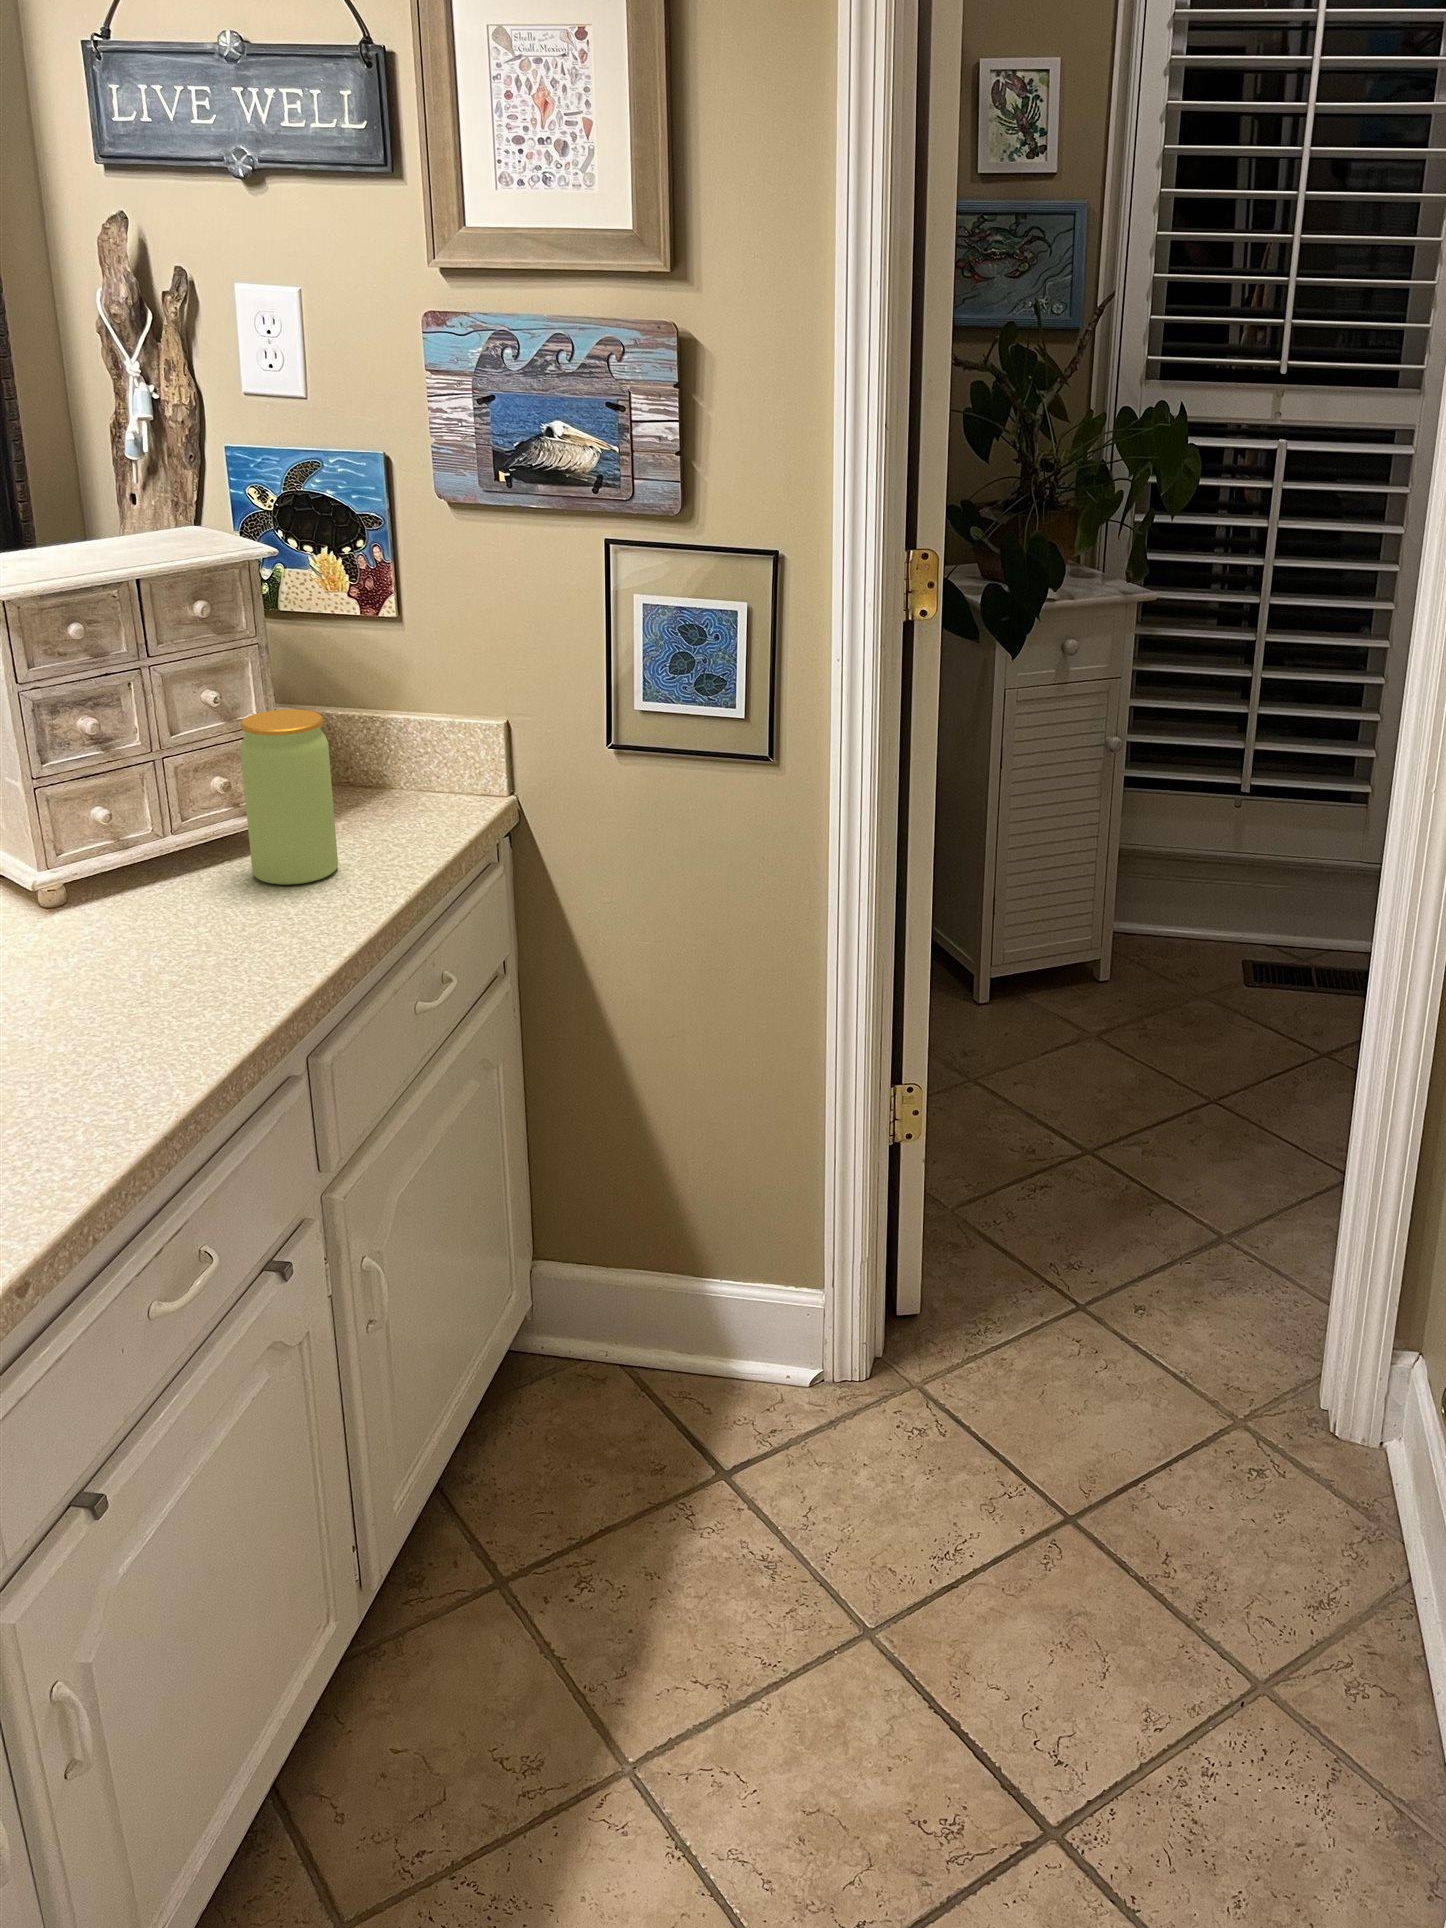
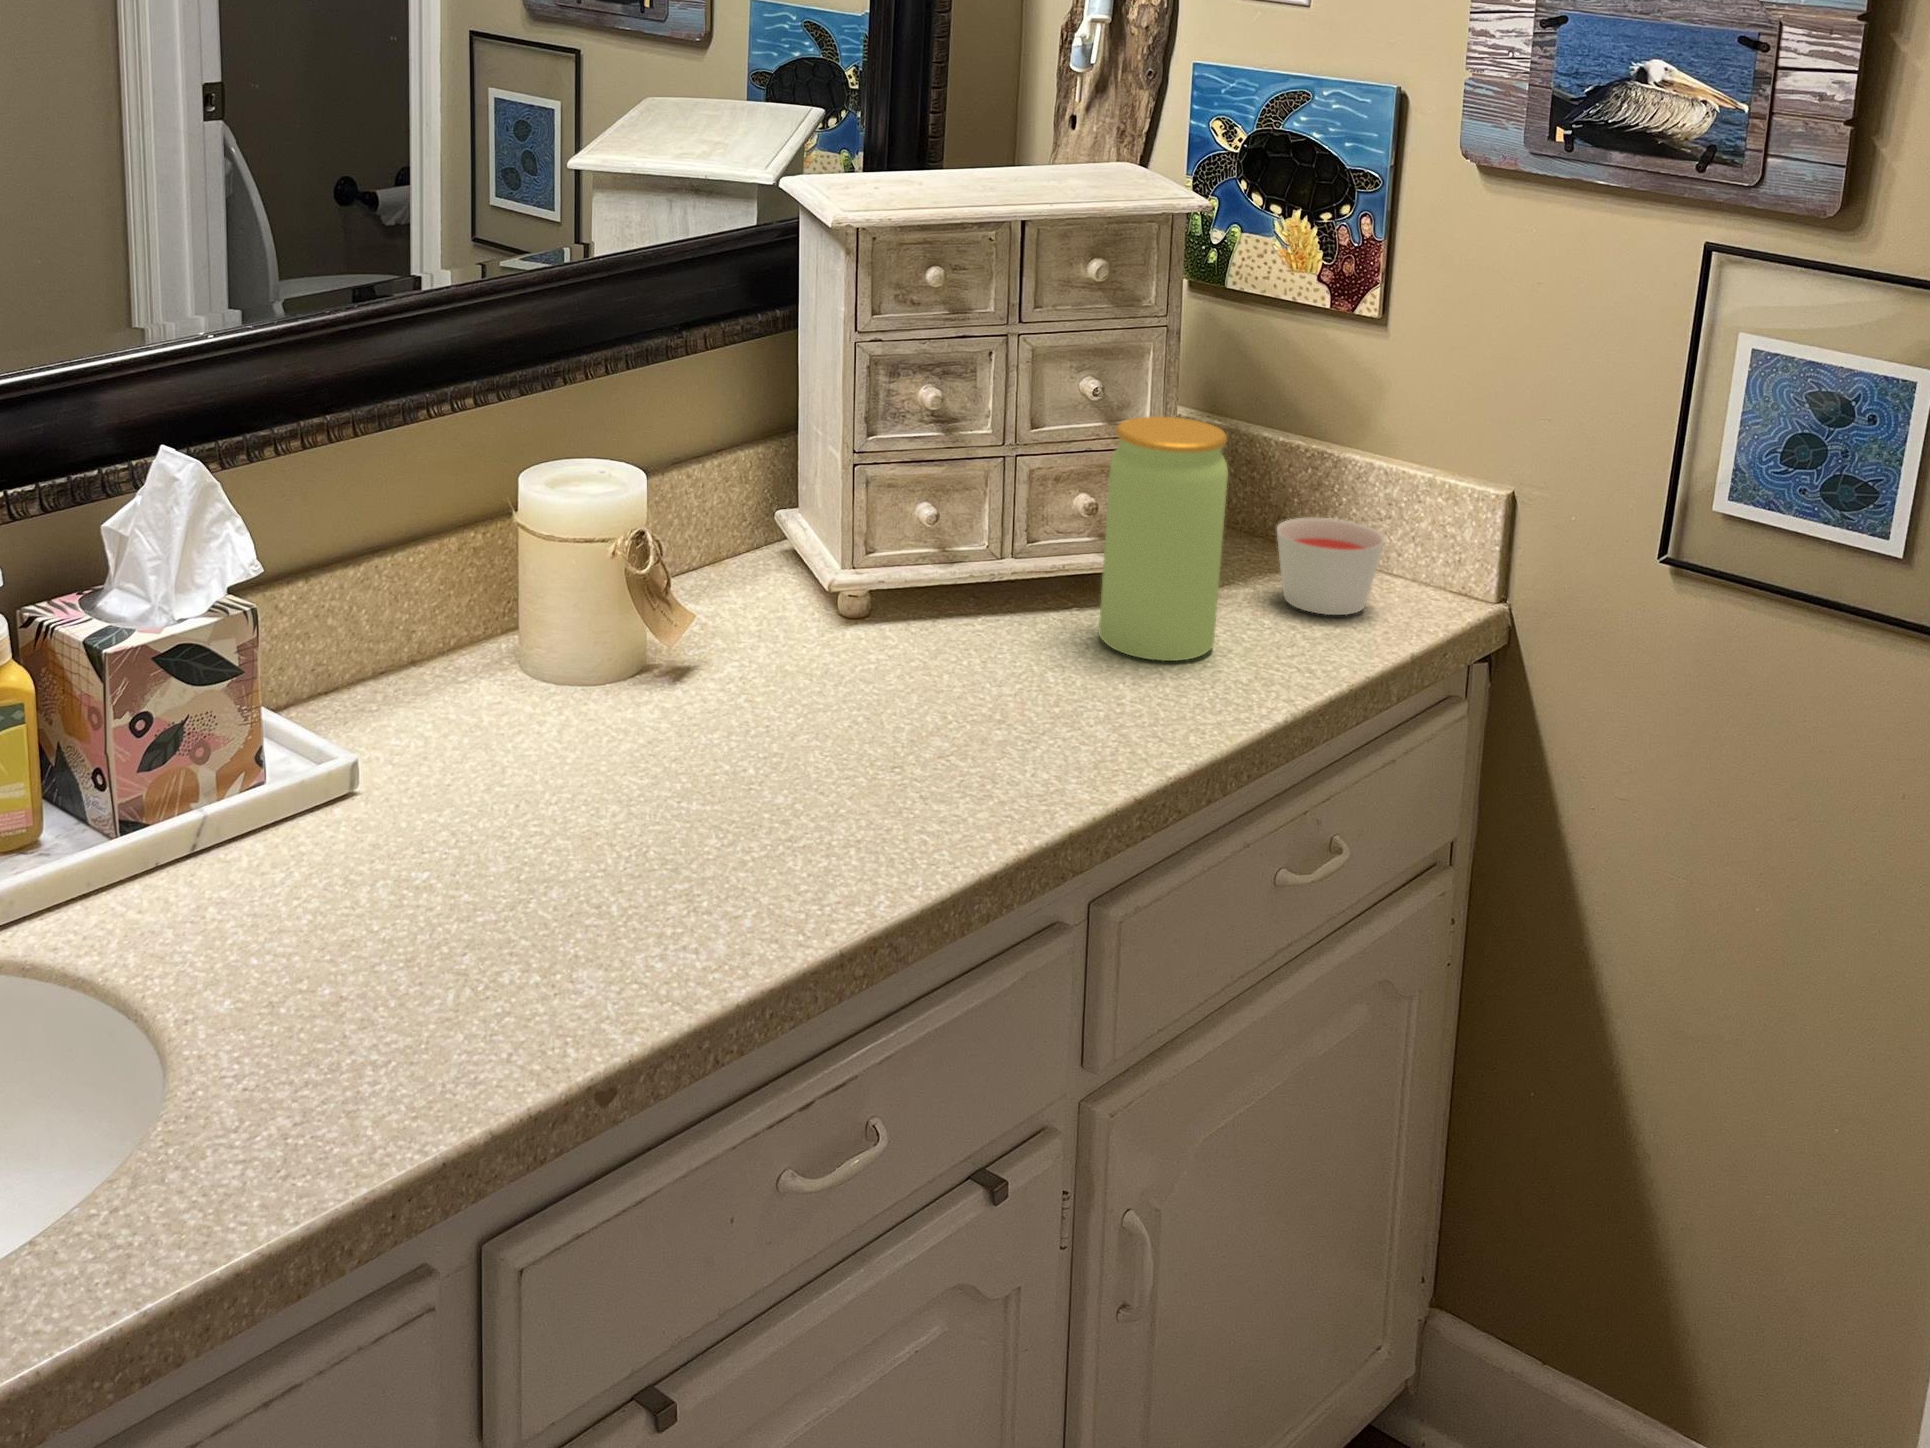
candle: none [358,761,433,828] -> present [1277,518,1385,615]

